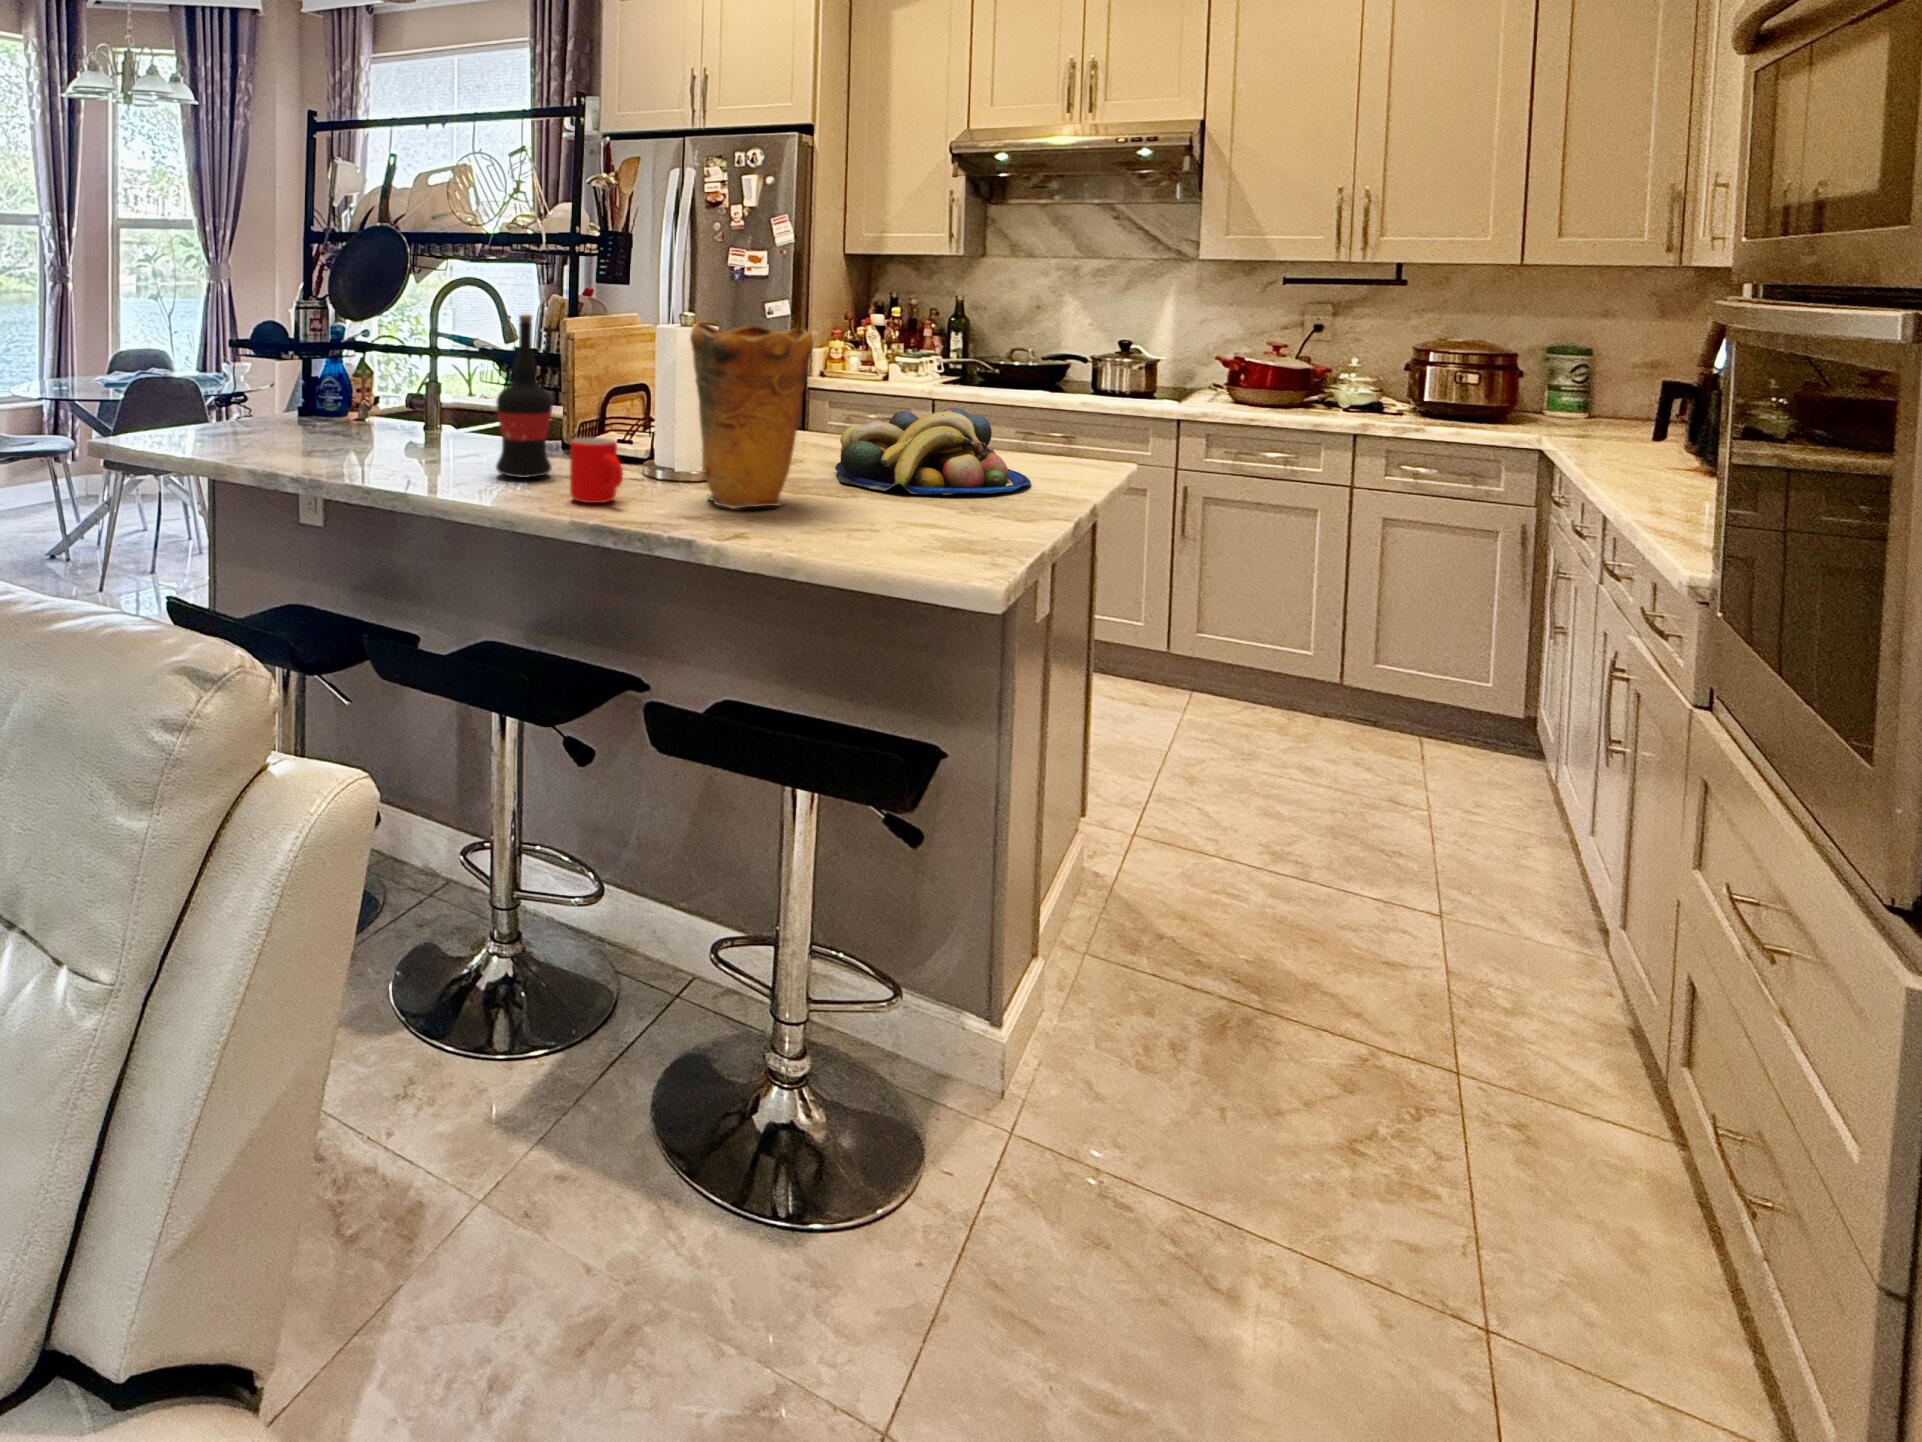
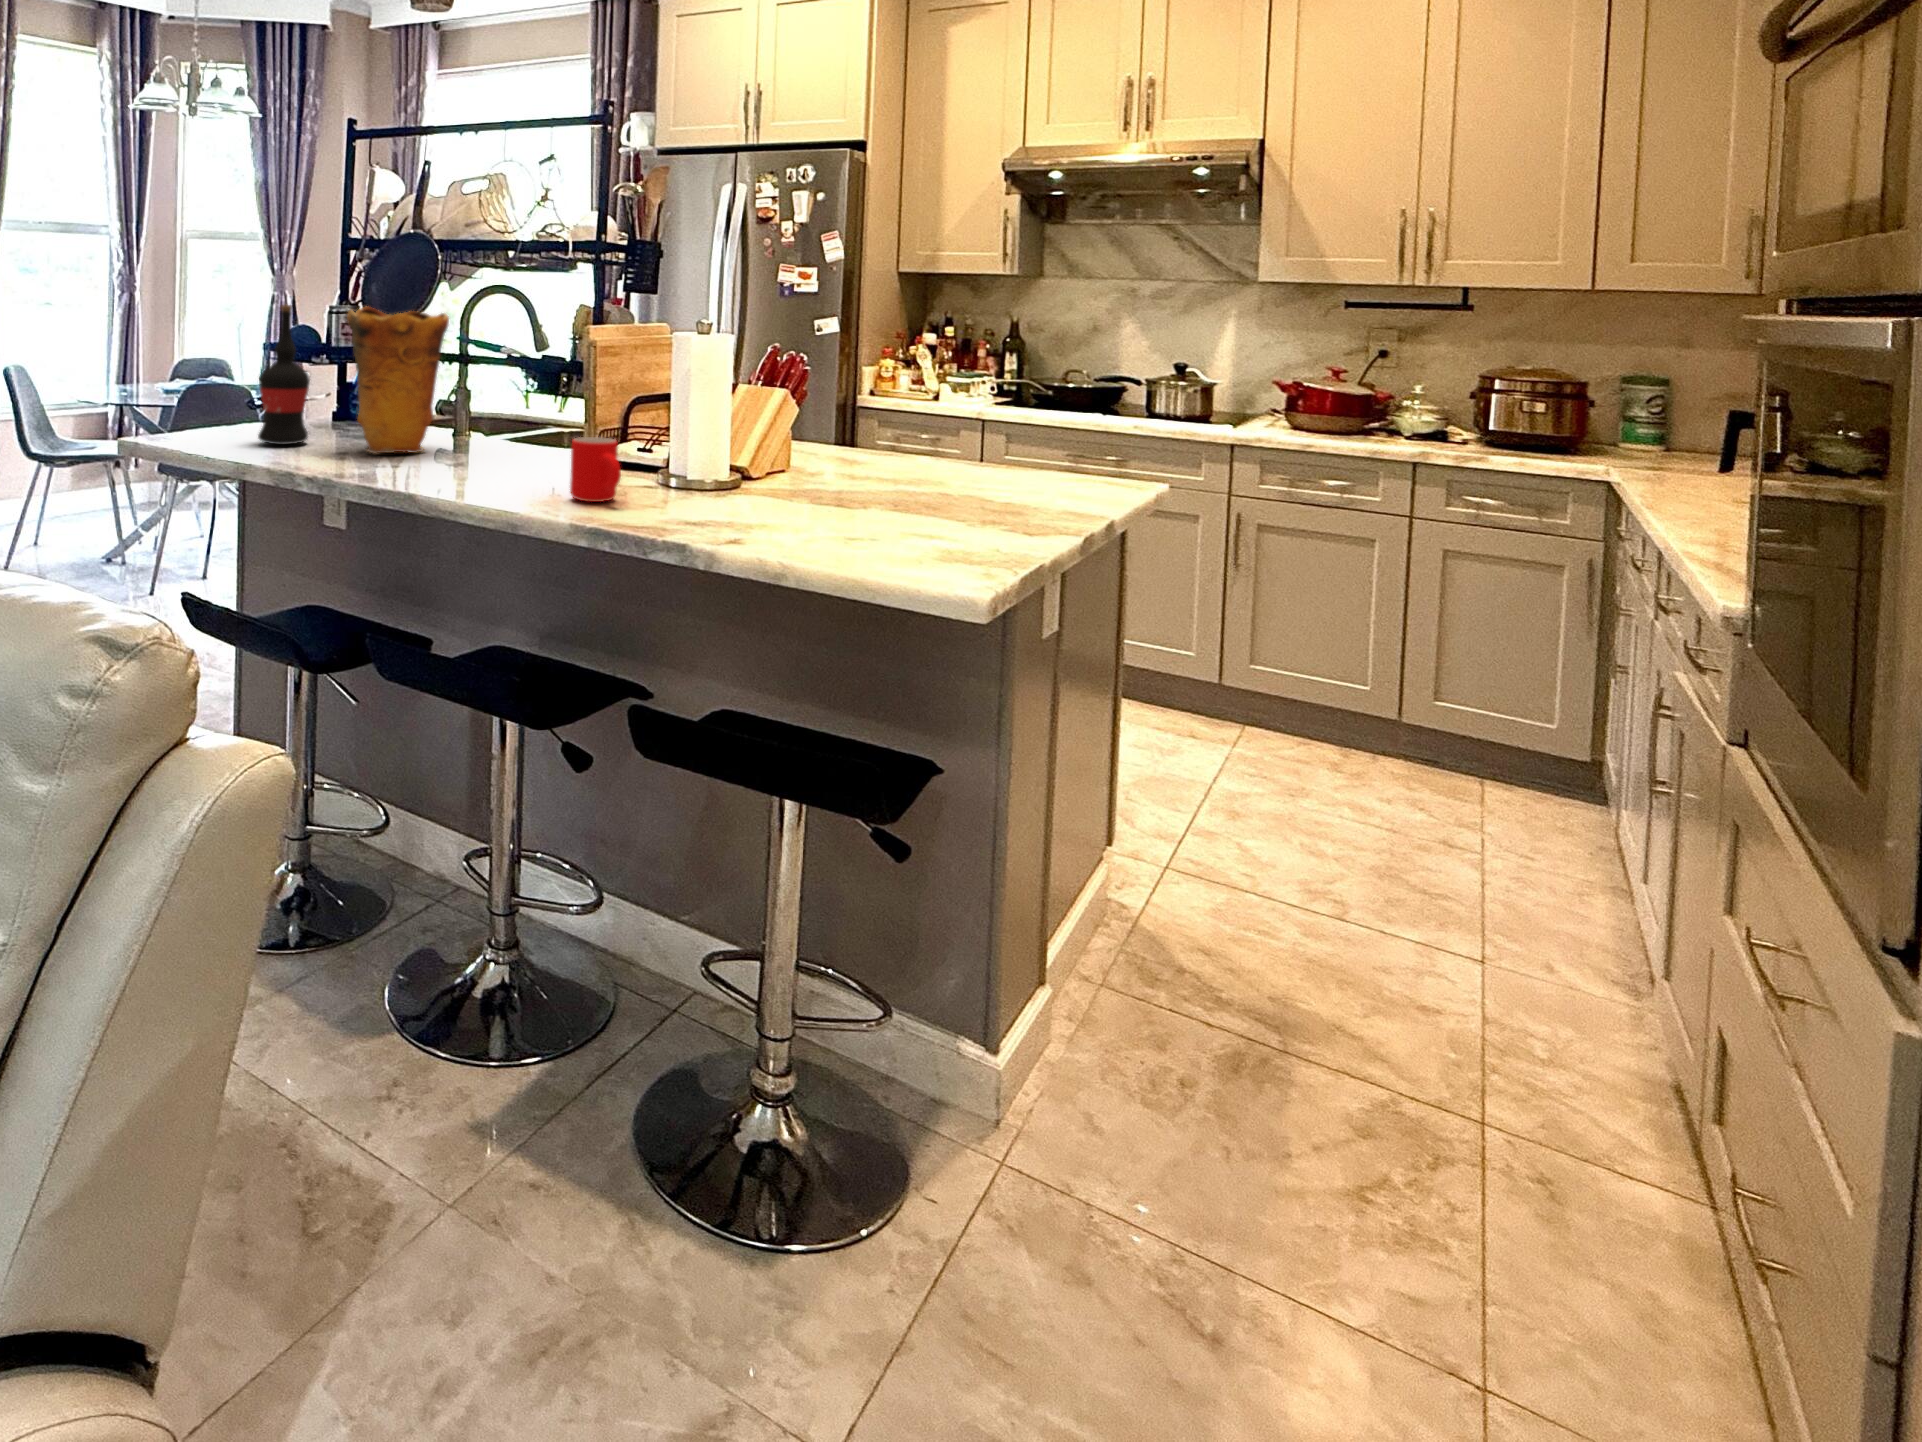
wine bottle: present [496,315,553,478] -> present [258,305,310,445]
vase: present [690,322,813,508] -> present [347,307,449,453]
fruit bowl: present [835,408,1031,494] -> none [843,418,1039,502]

